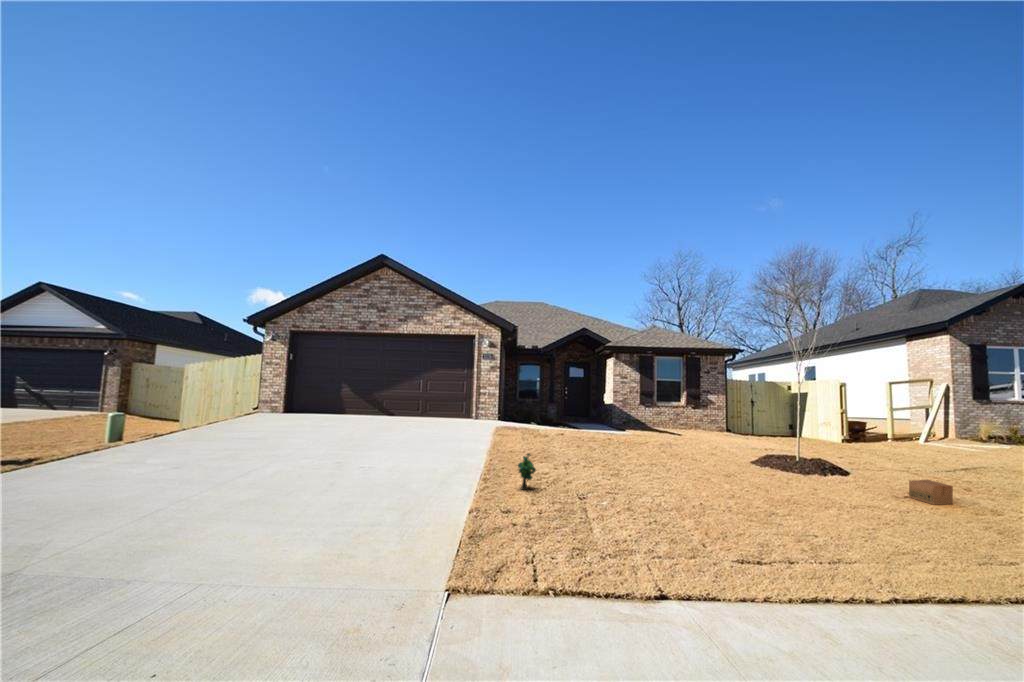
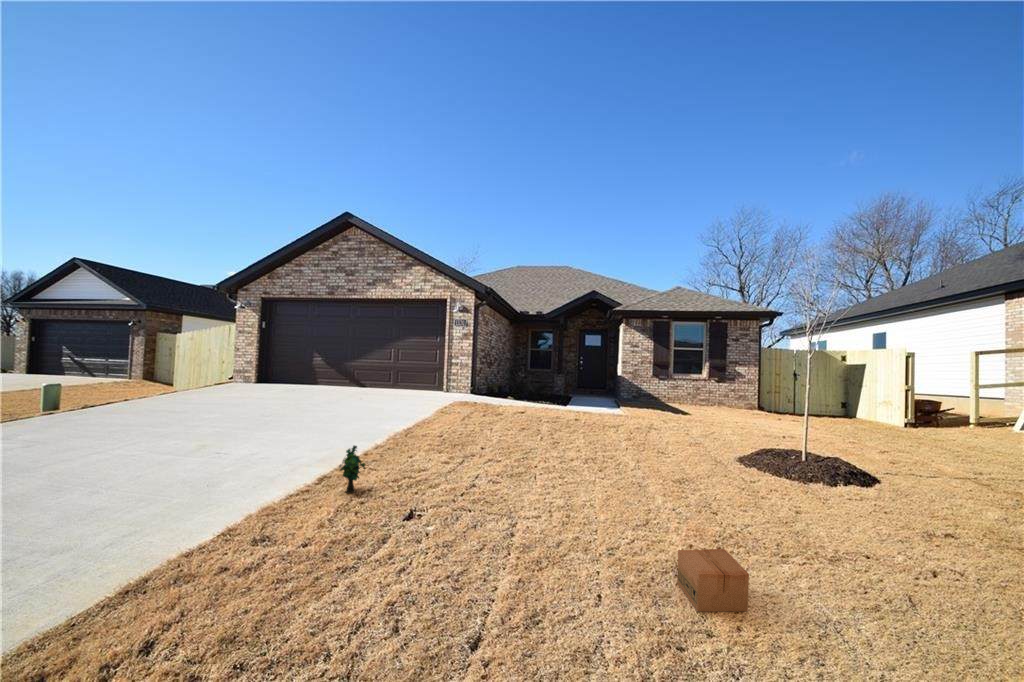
cardboard box: present [909,480,953,505] -> present [677,549,749,612]

